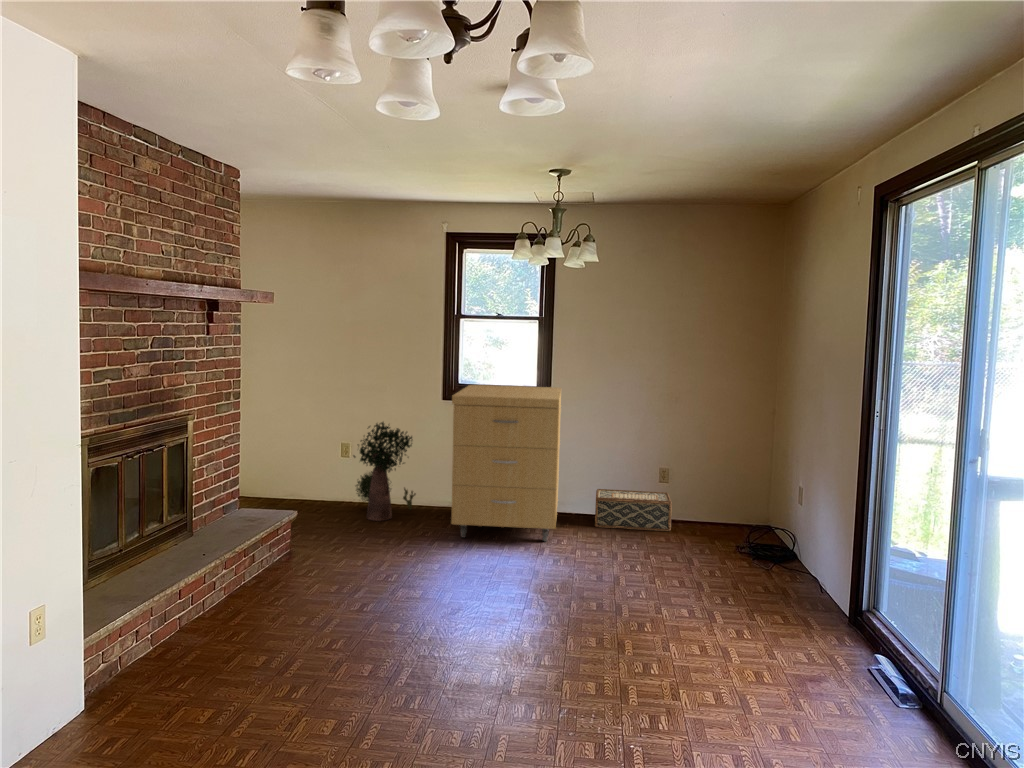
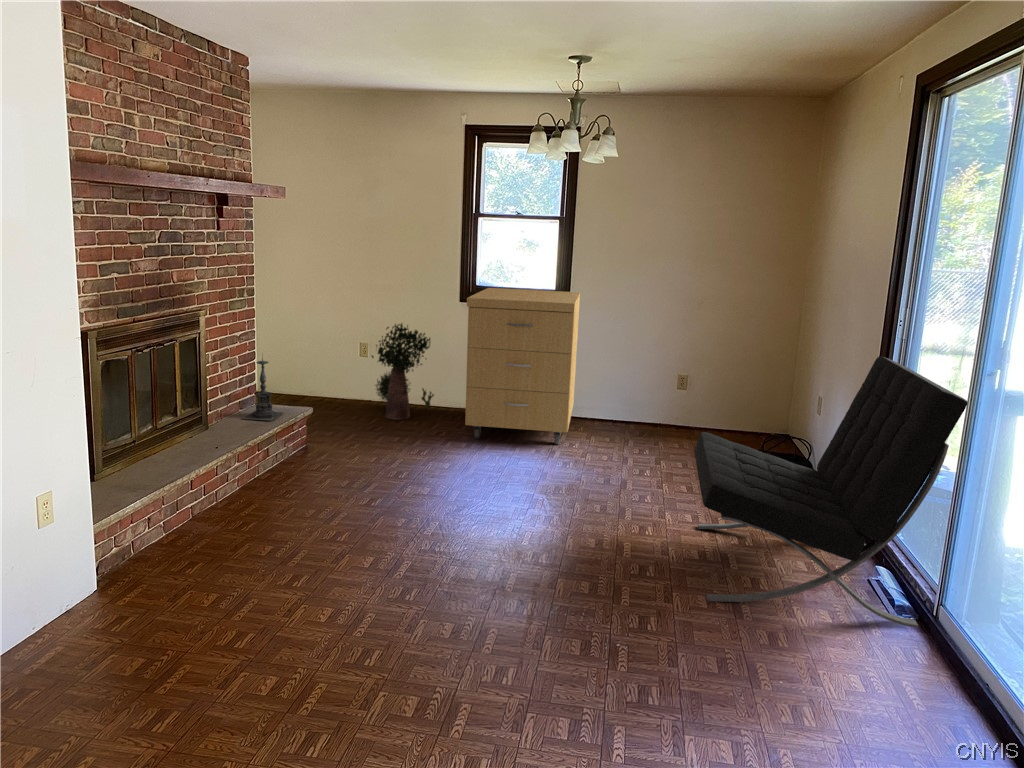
lounge chair: none [689,445,951,716] -> present [694,356,968,628]
candle holder: none [226,456,268,525] -> present [243,358,283,421]
woven basket: present [595,489,672,531] -> none [609,394,686,438]

